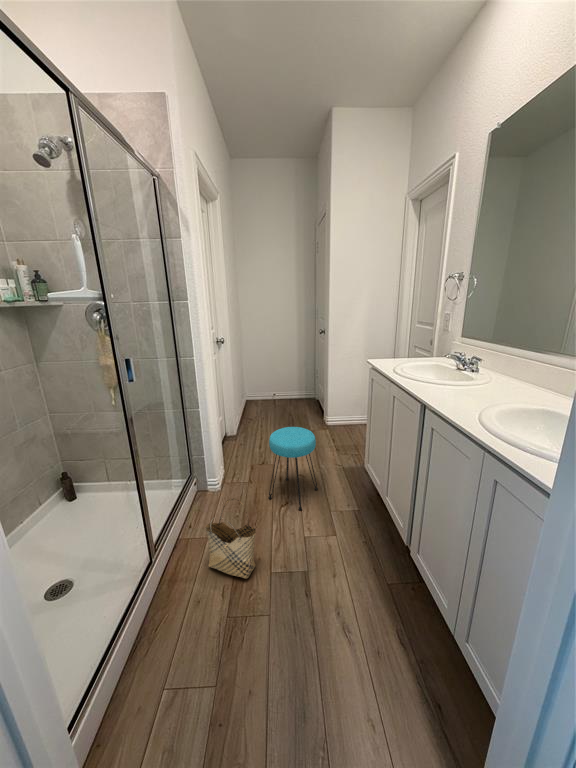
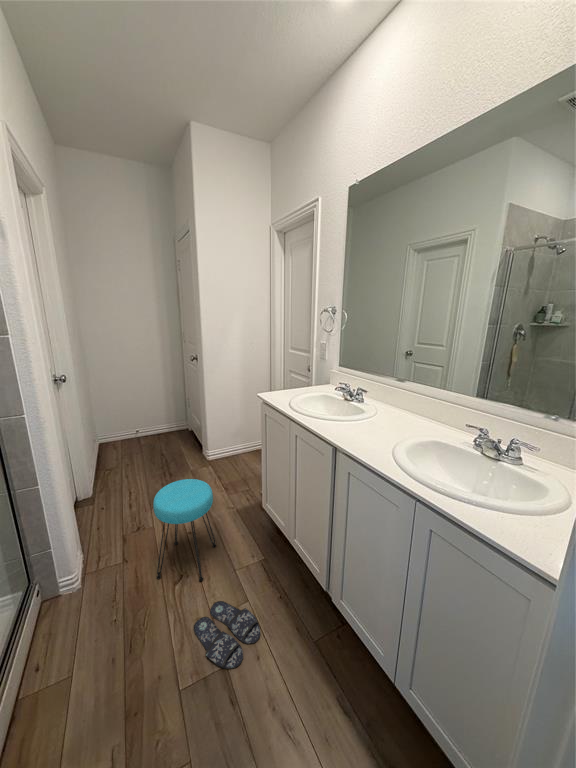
woven basket: present [205,499,256,579] -> none [75,611,159,727]
slippers: none [287,528,339,577] -> present [193,601,260,669]

